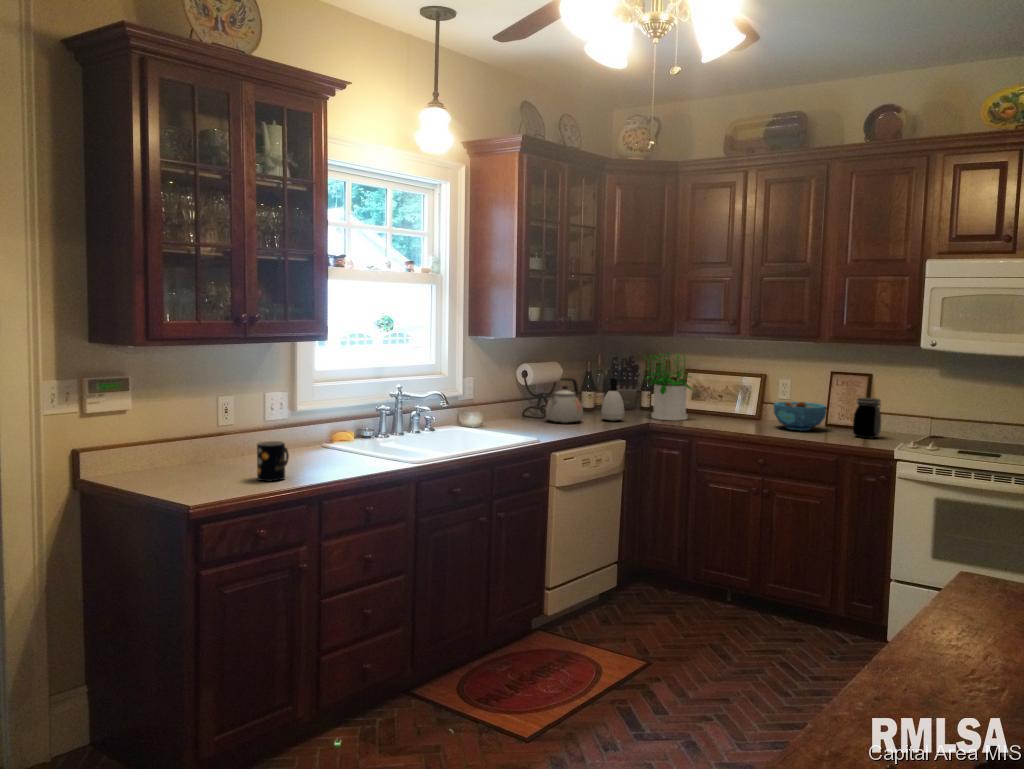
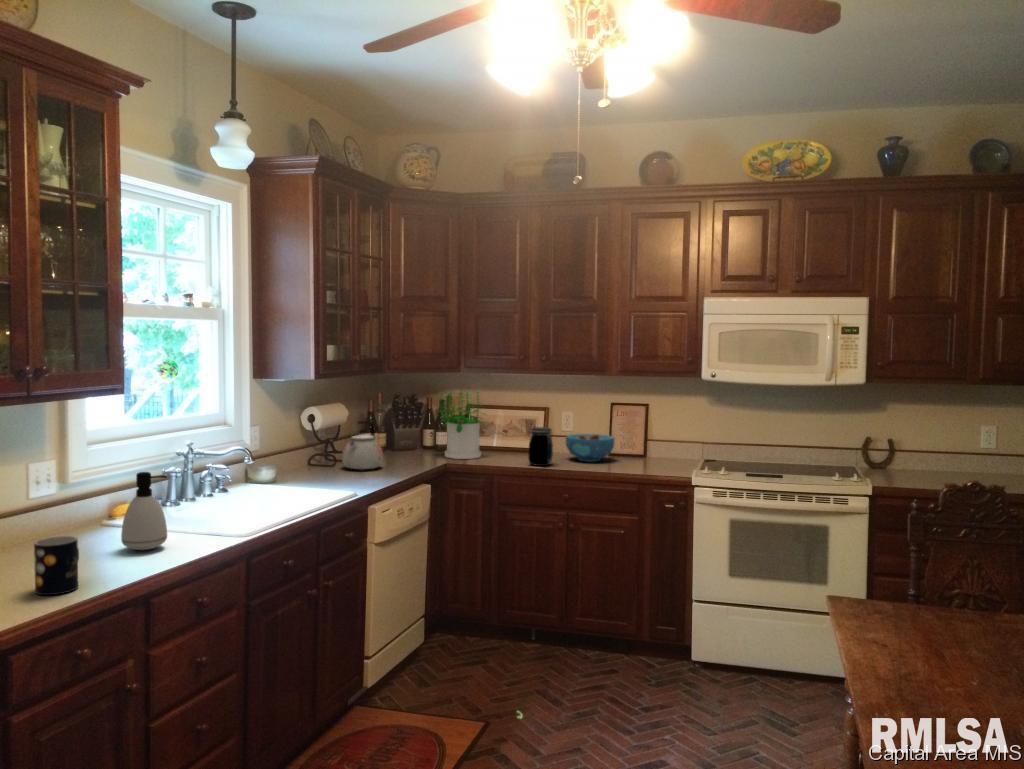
soap dispenser: present [601,378,626,421] -> present [121,472,167,550]
jar: present [853,397,881,438] -> present [528,427,553,466]

